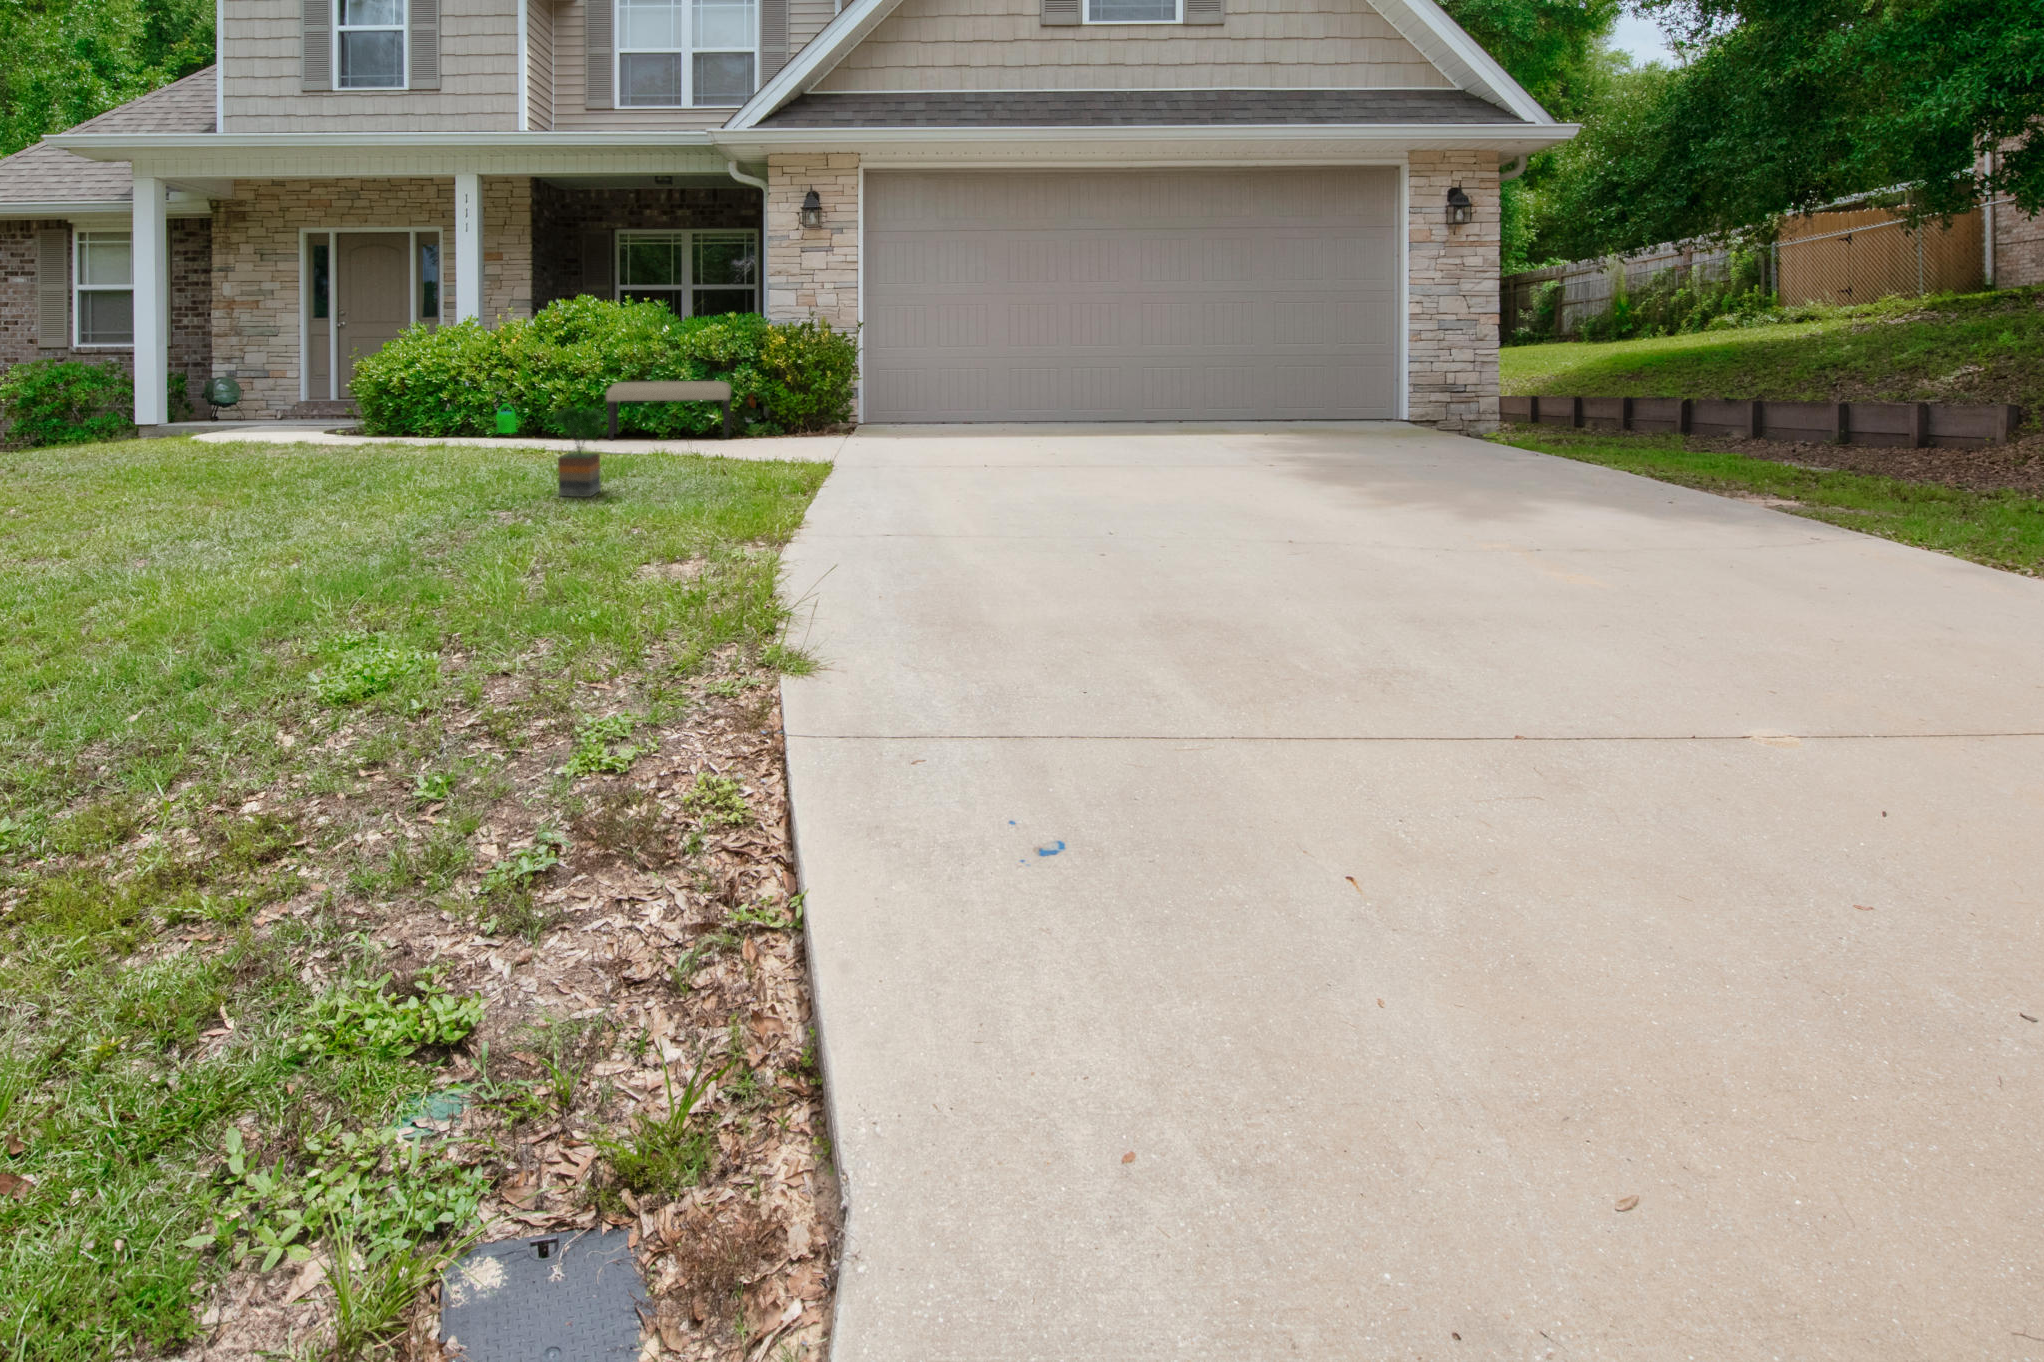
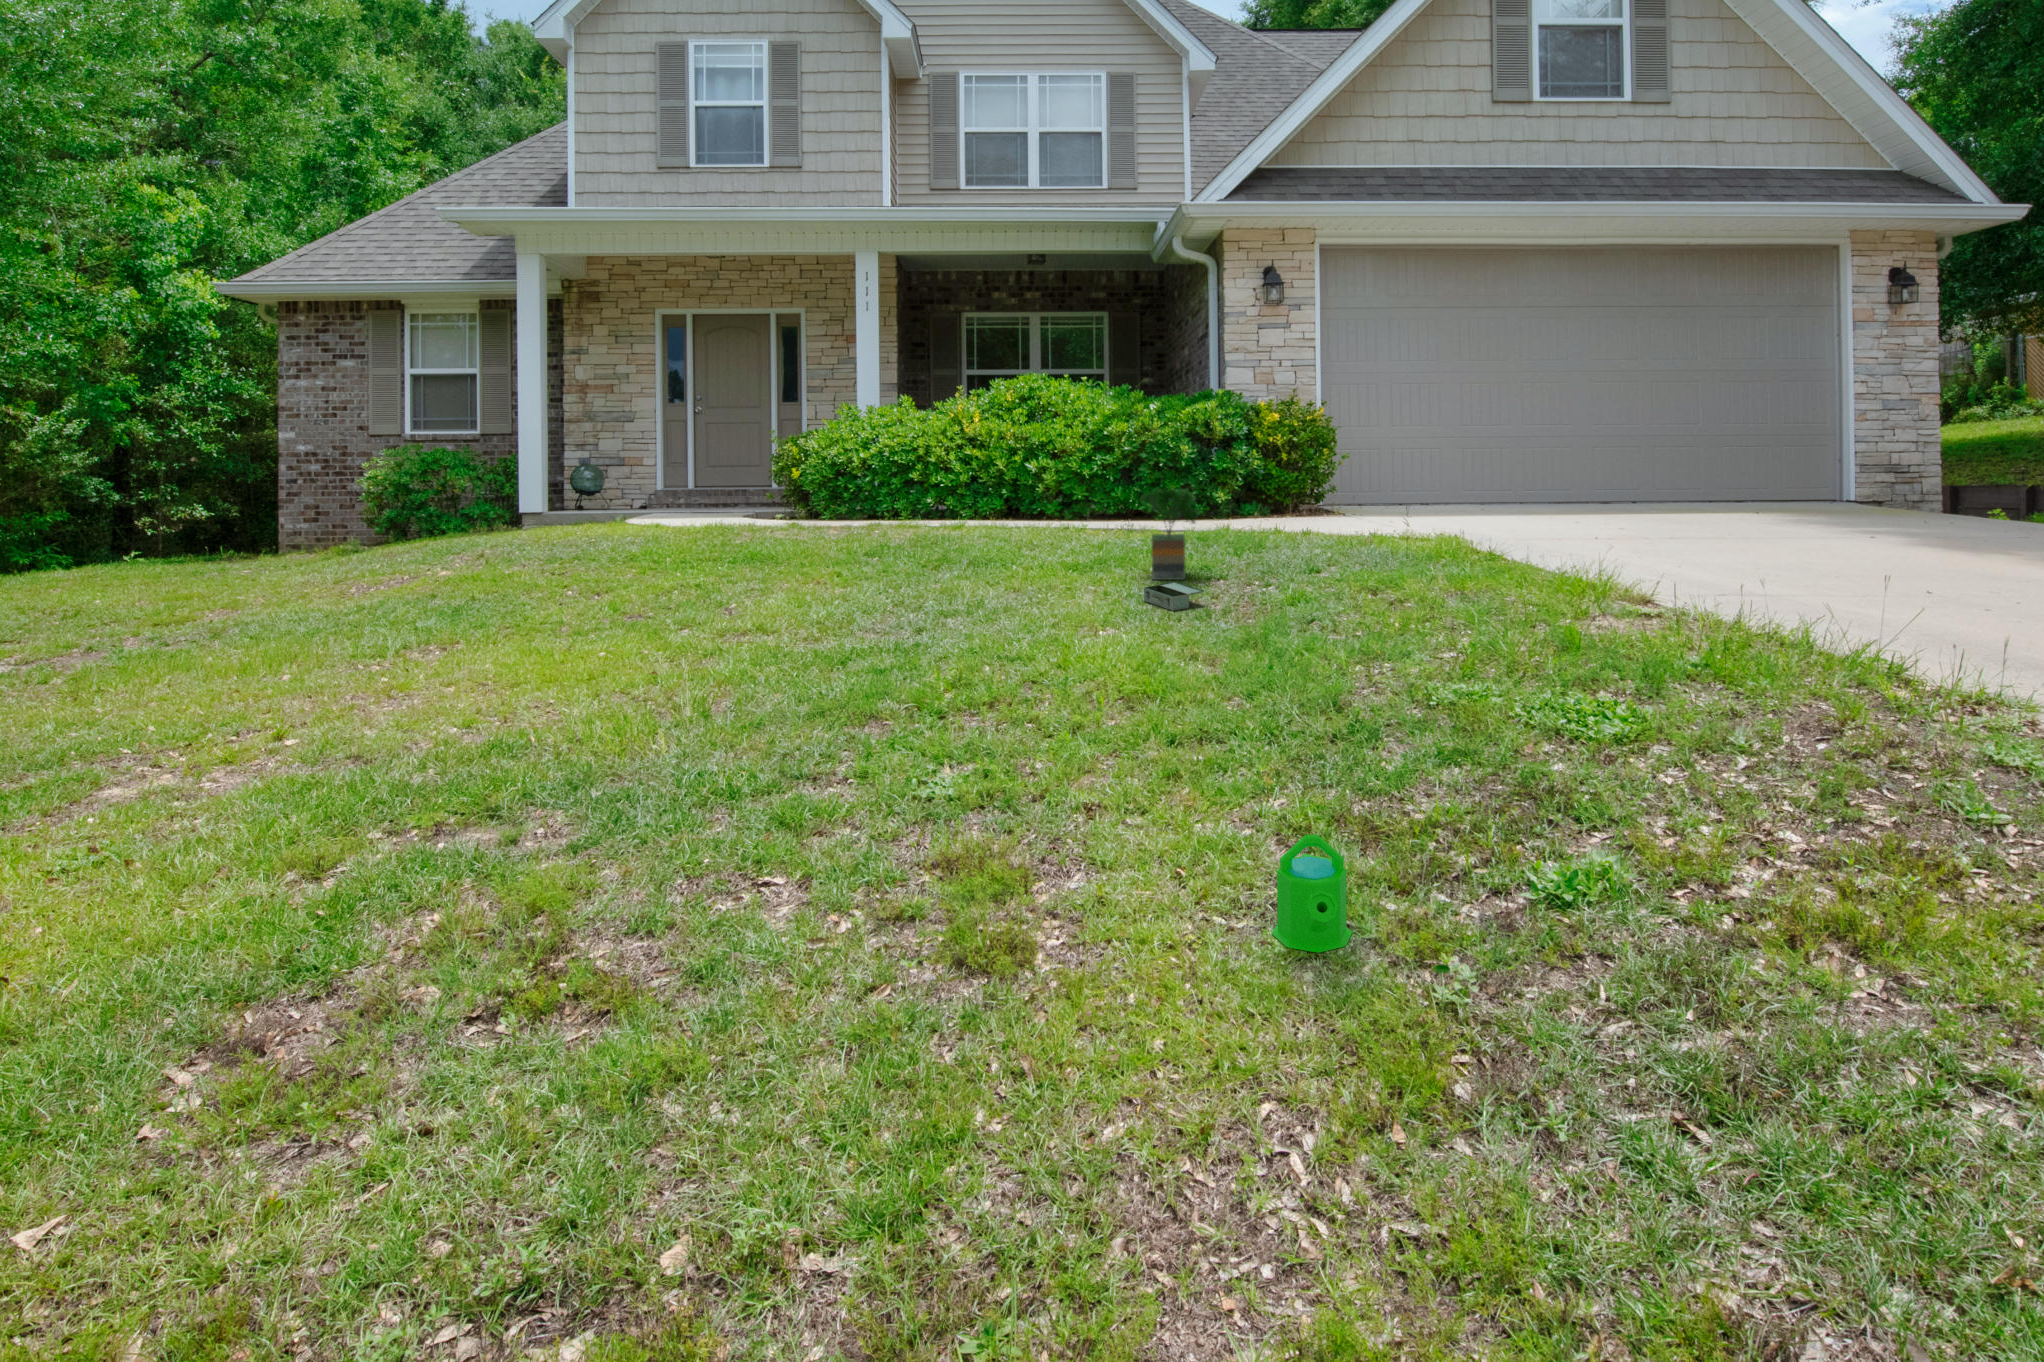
bench: present [606,381,731,440] -> none [1044,453,1170,516]
watering can: present [496,403,517,433] -> present [1271,835,1352,953]
toolbox: none [519,496,569,523] -> present [1144,582,1204,611]

